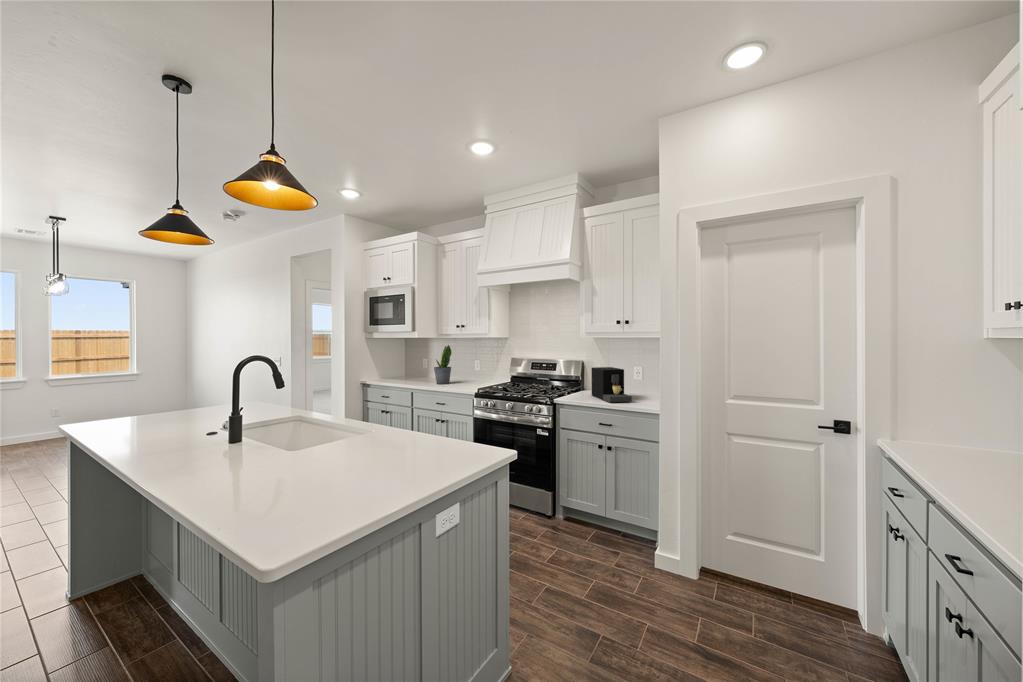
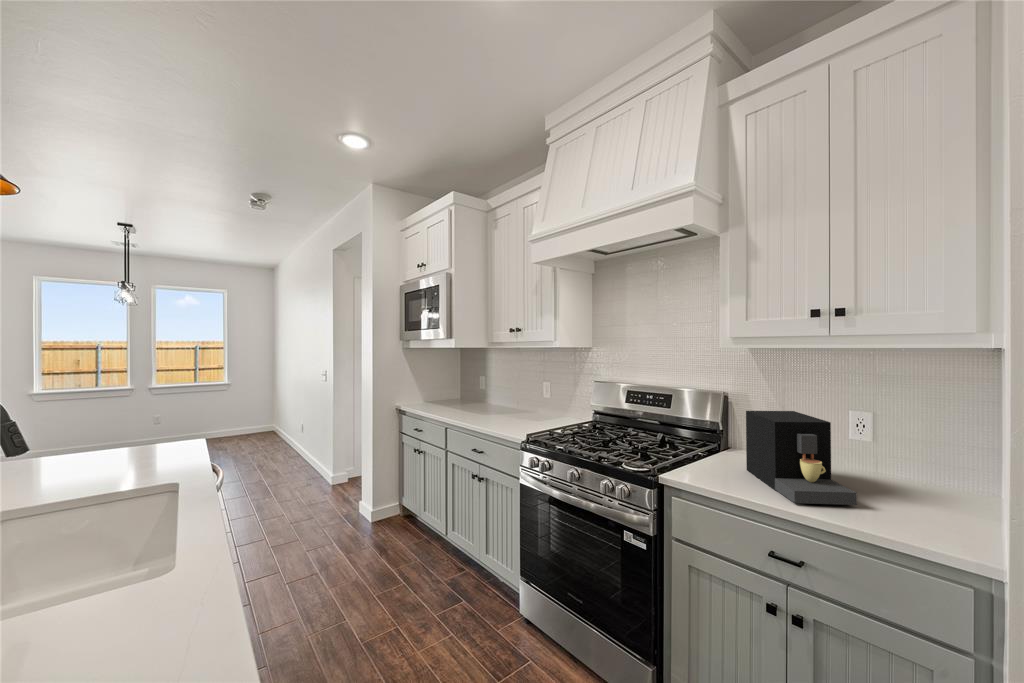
potted plant: present [434,345,452,384] -> none [478,357,505,419]

